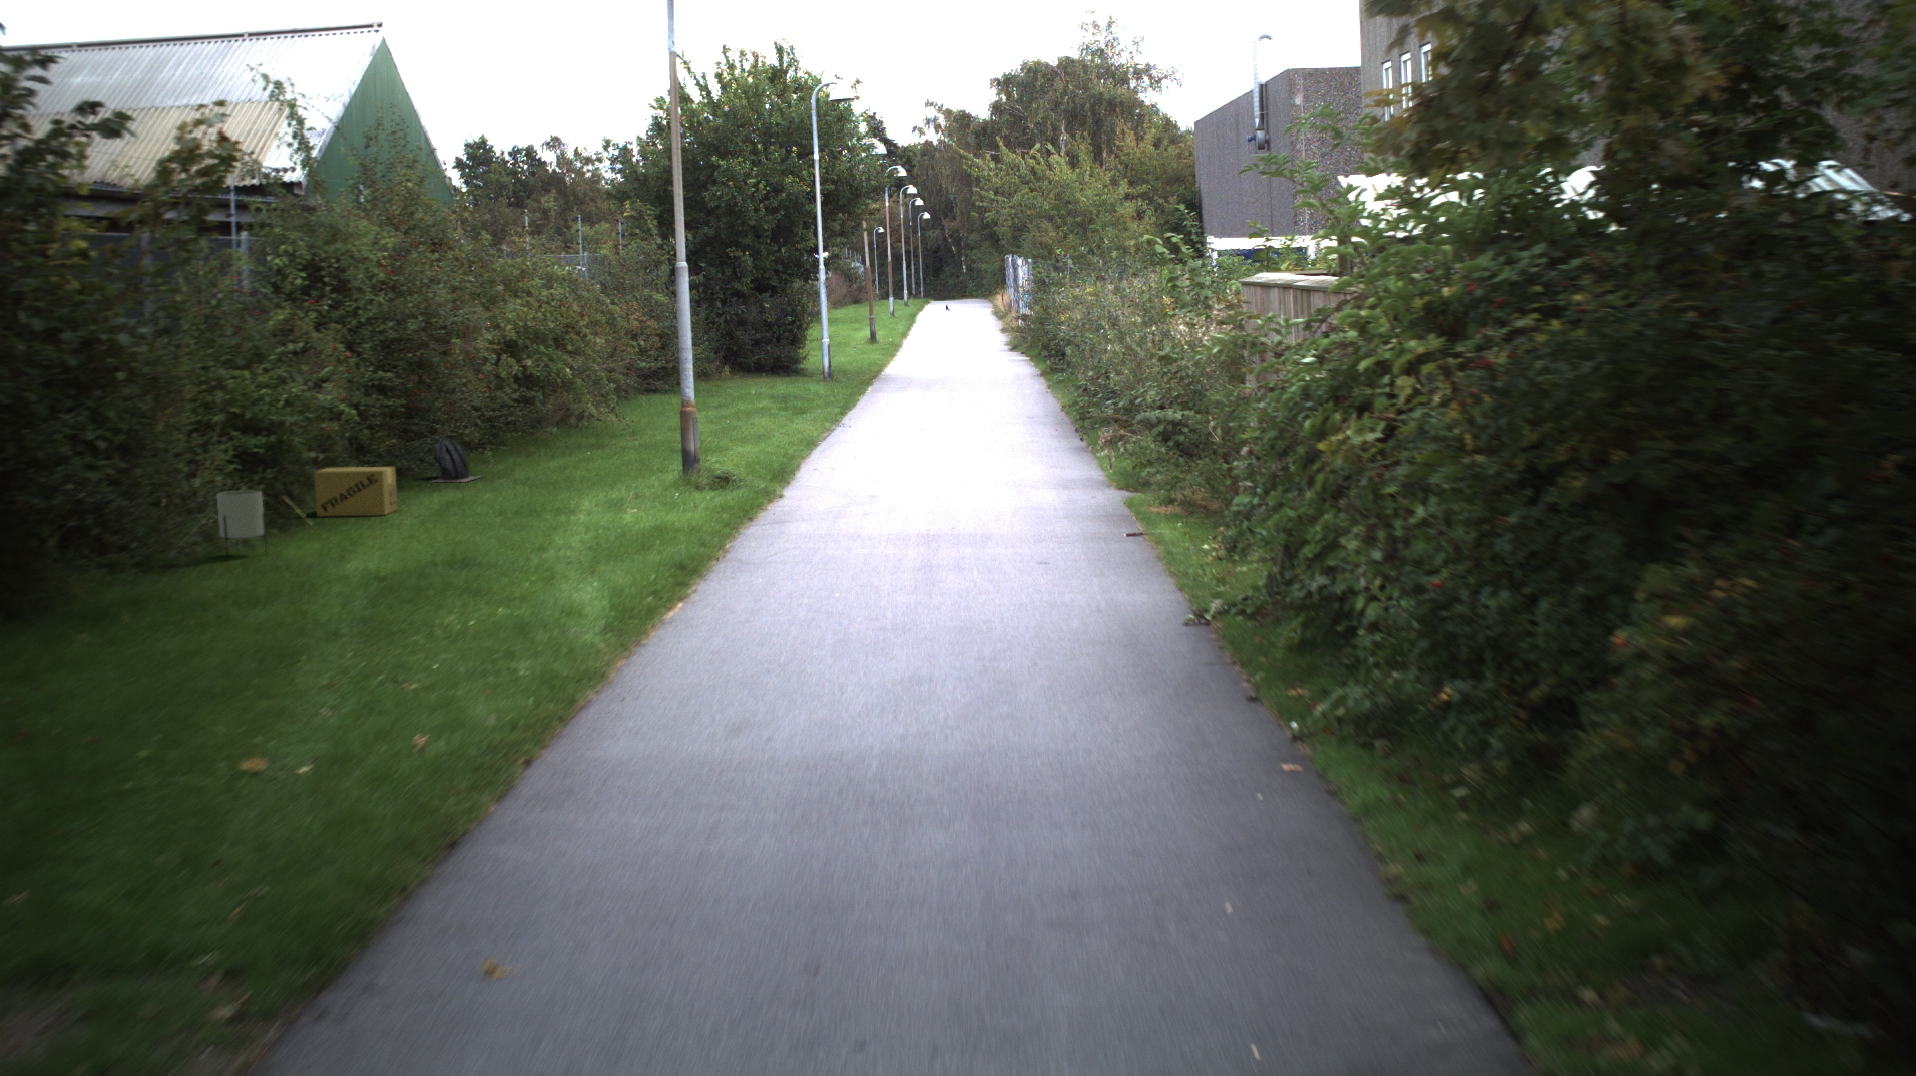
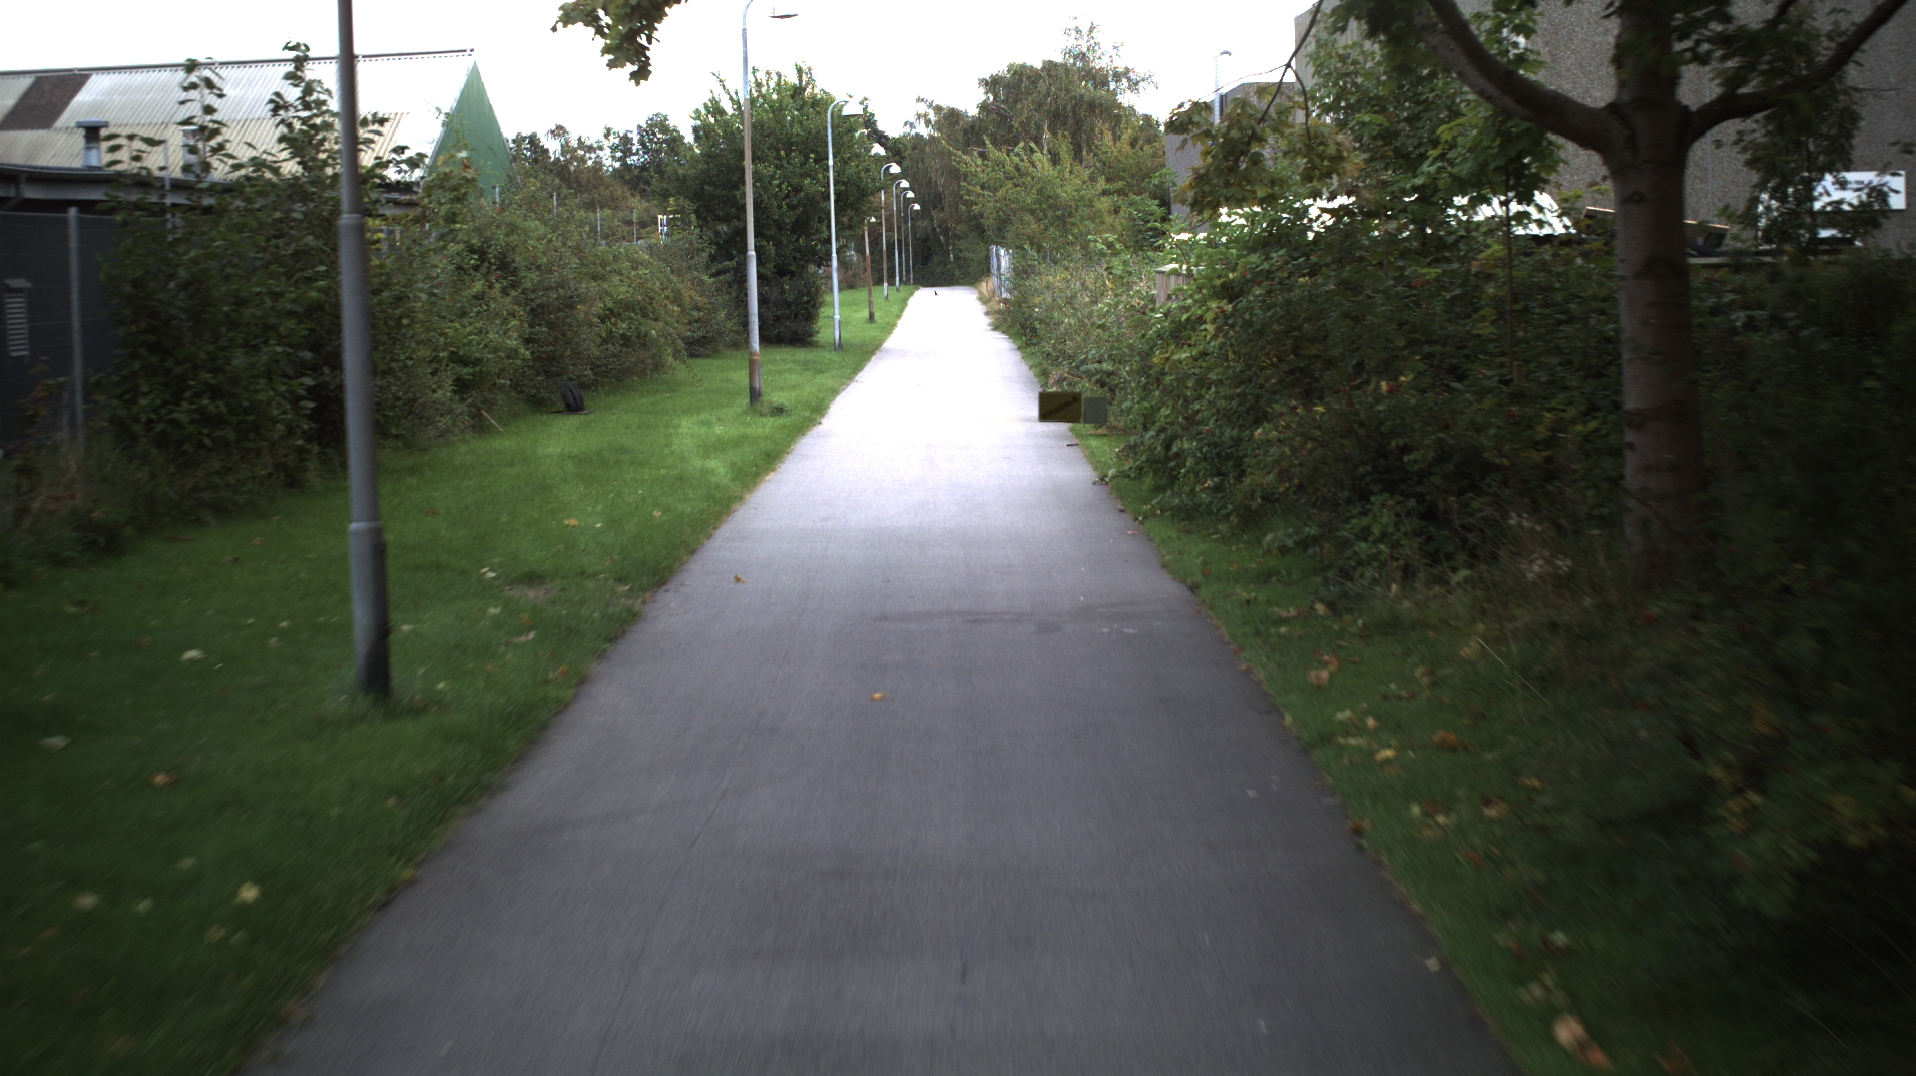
cardboard box: present [314,467,397,516] -> present [1038,391,1082,422]
planter: present [217,491,266,556] -> present [1083,397,1108,425]

